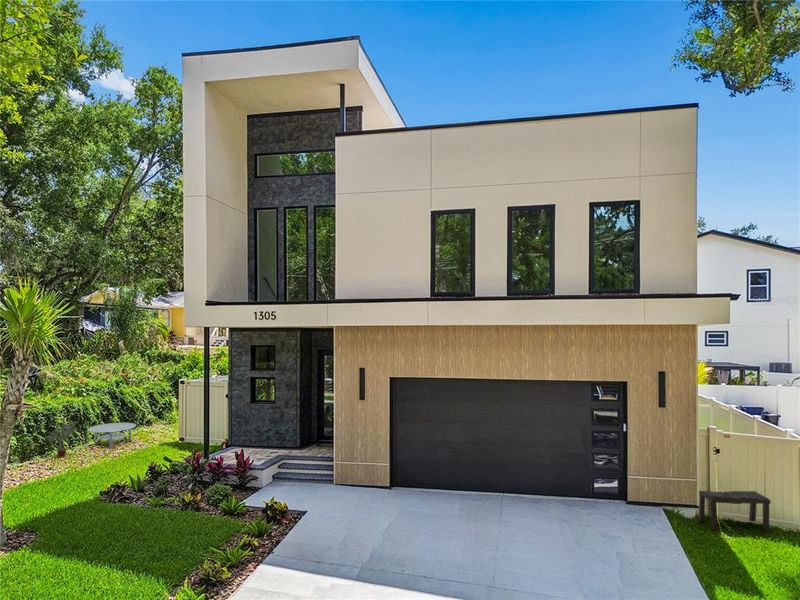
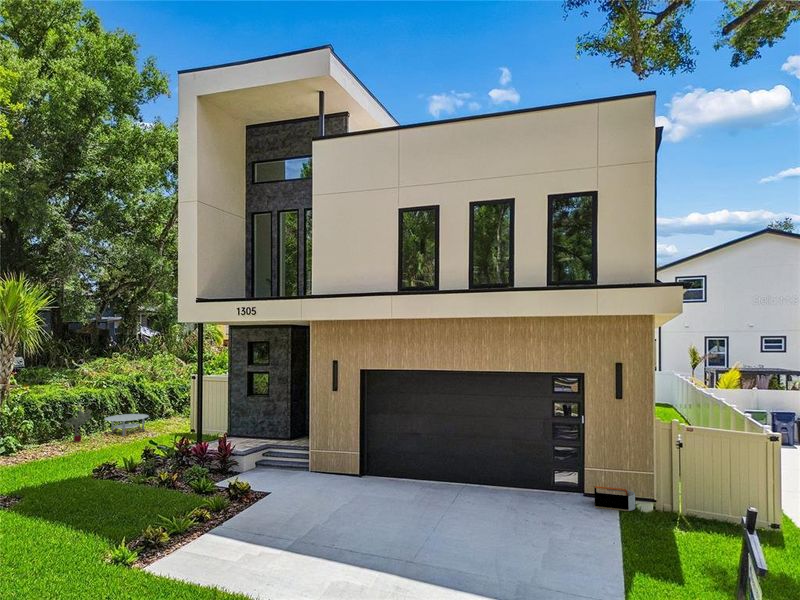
bench: present [699,491,771,531] -> none [656,485,728,528]
storage bin: none [633,492,675,517] -> present [594,486,635,511]

